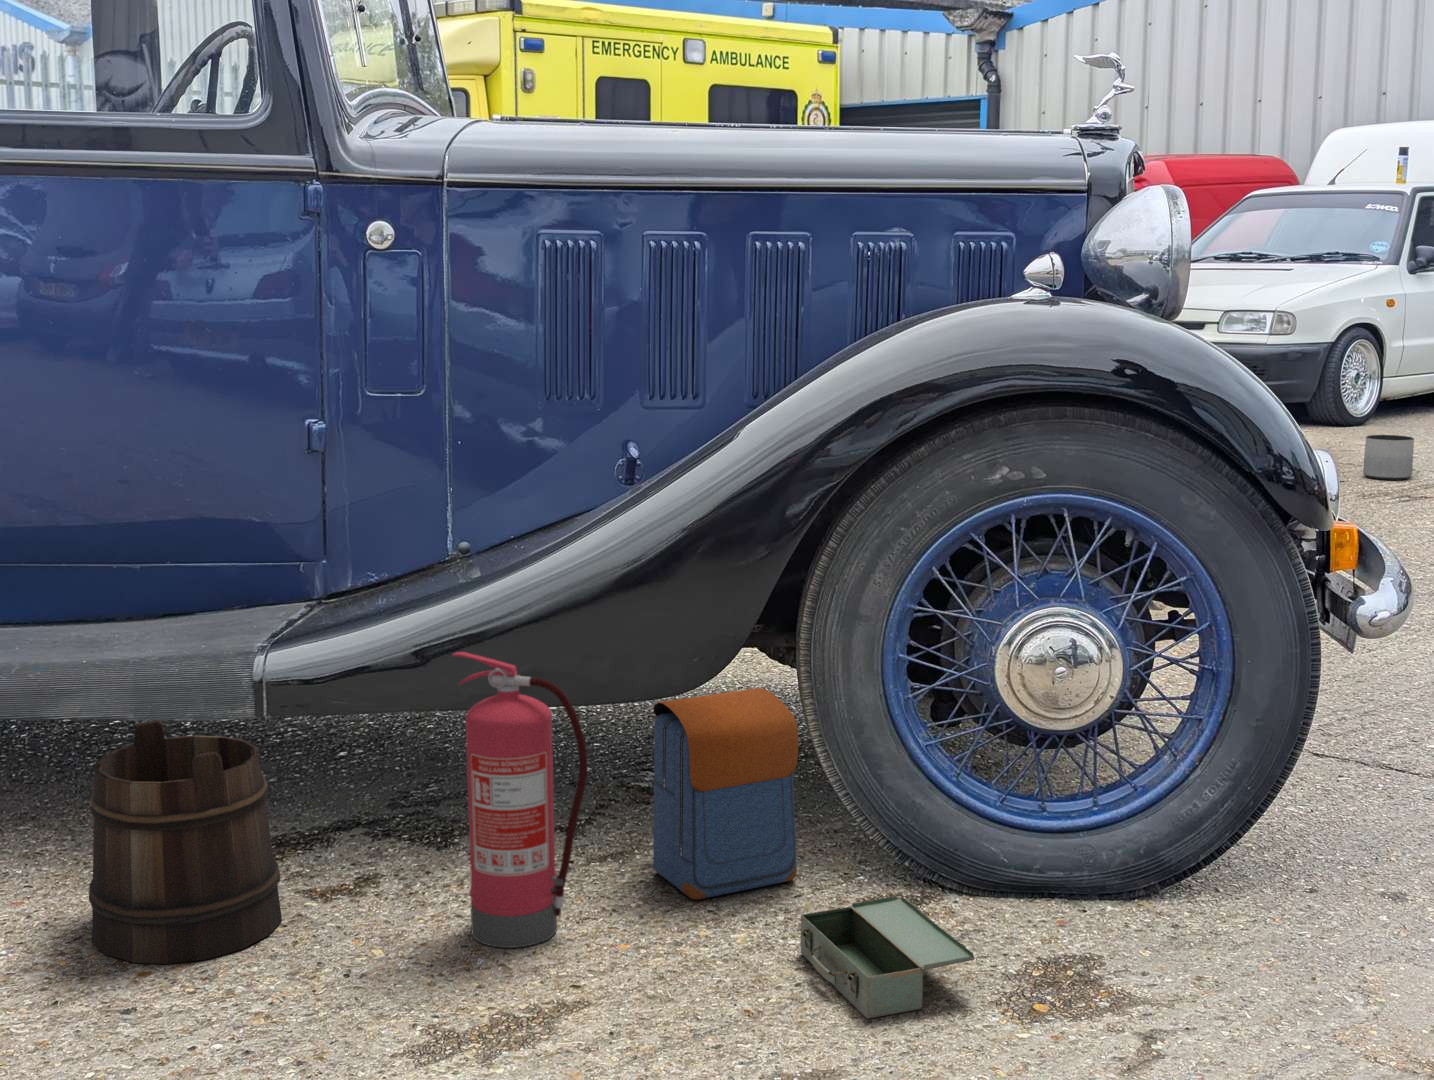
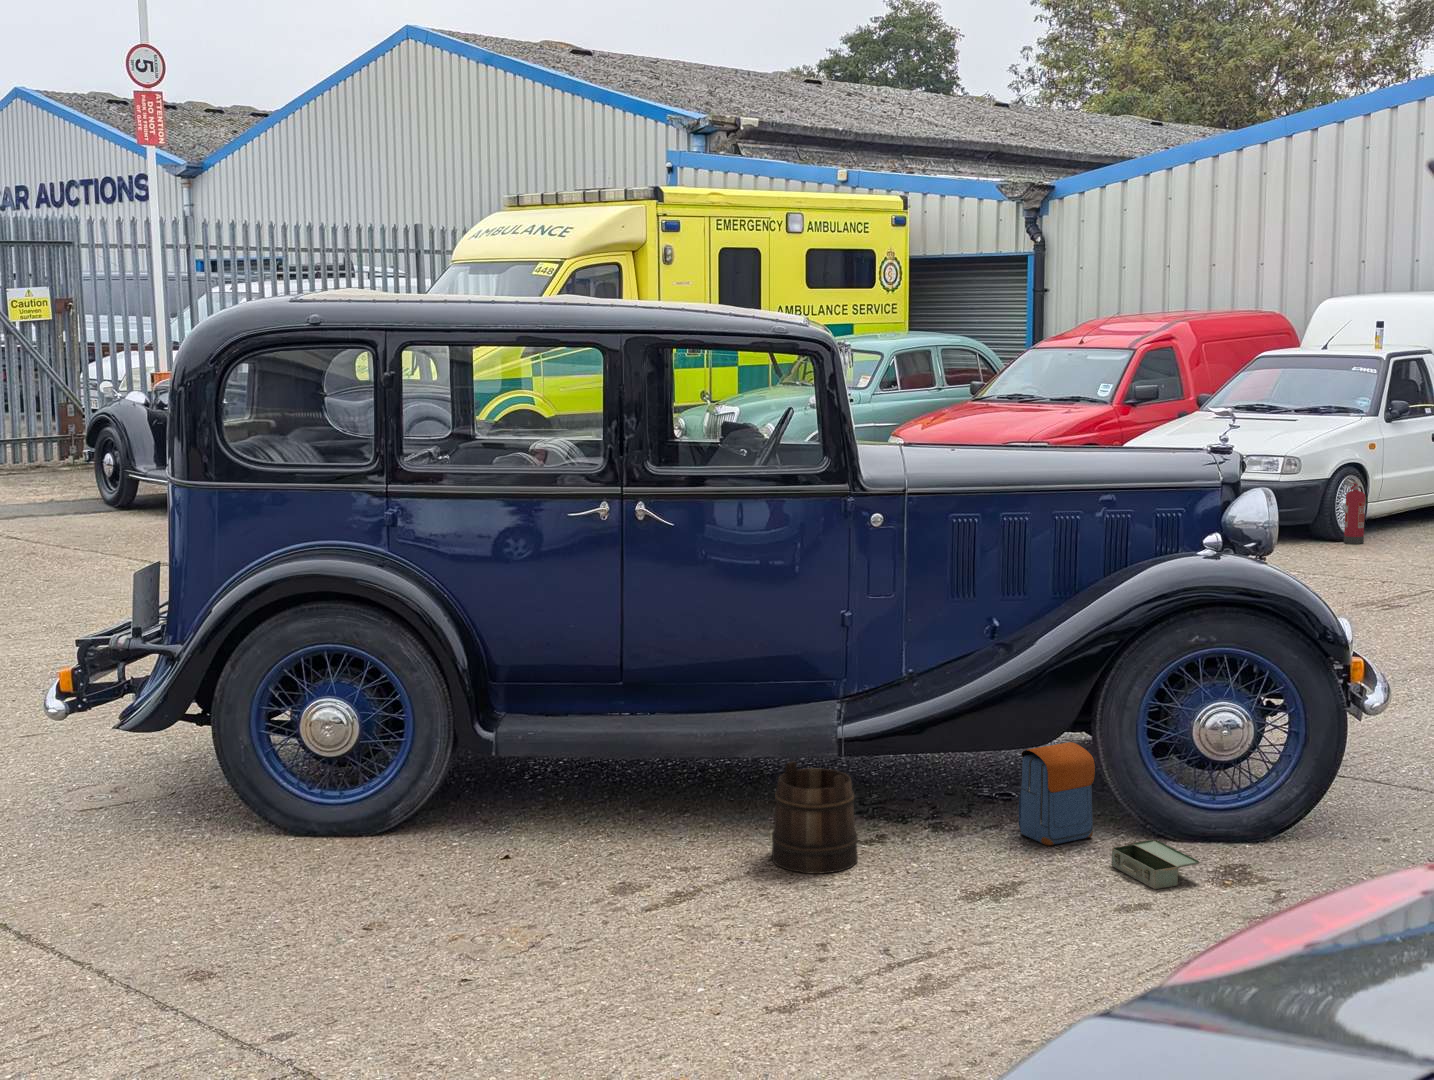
planter: present [1363,435,1414,480] -> none [1355,555,1390,588]
fire extinguisher: present [452,652,588,948] -> present [1344,483,1365,544]

